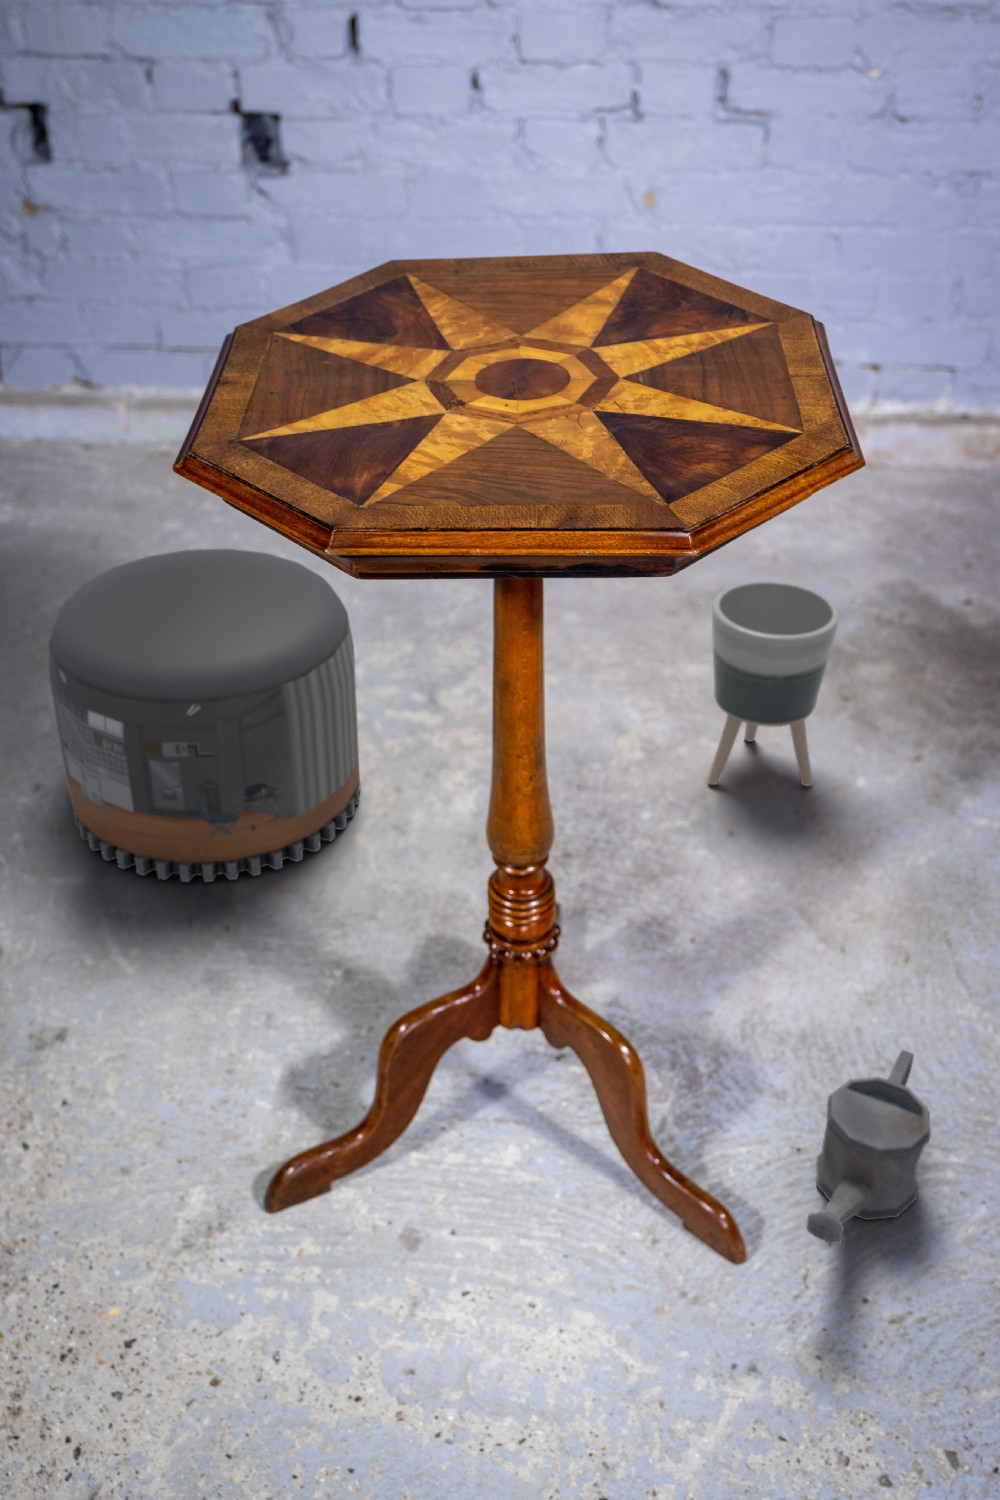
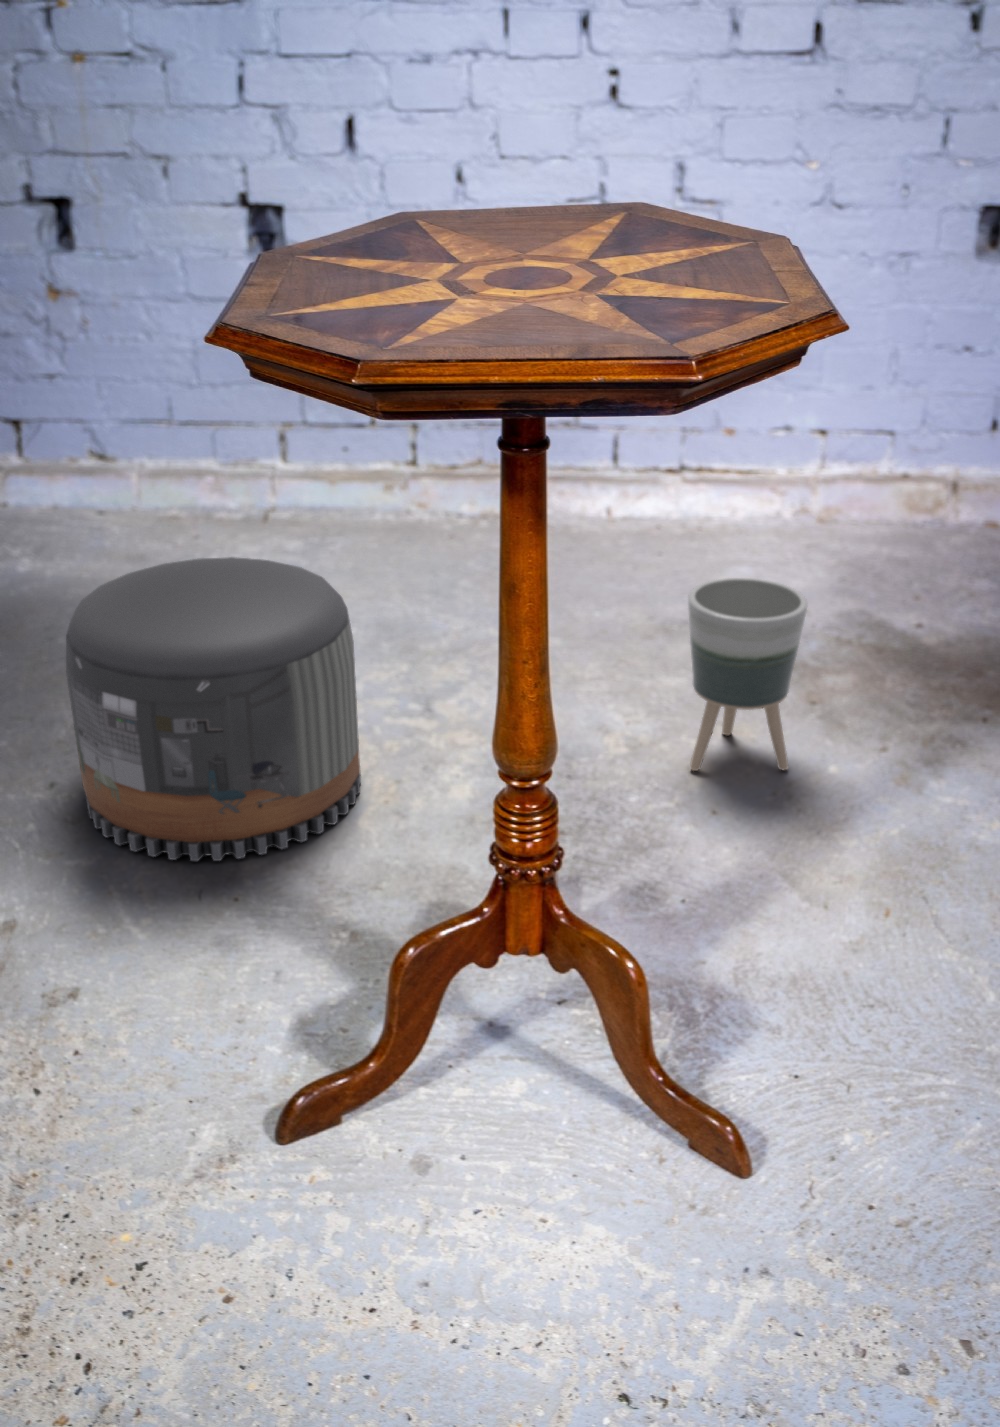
watering can: present [806,1050,931,1244] -> none [811,973,926,1143]

